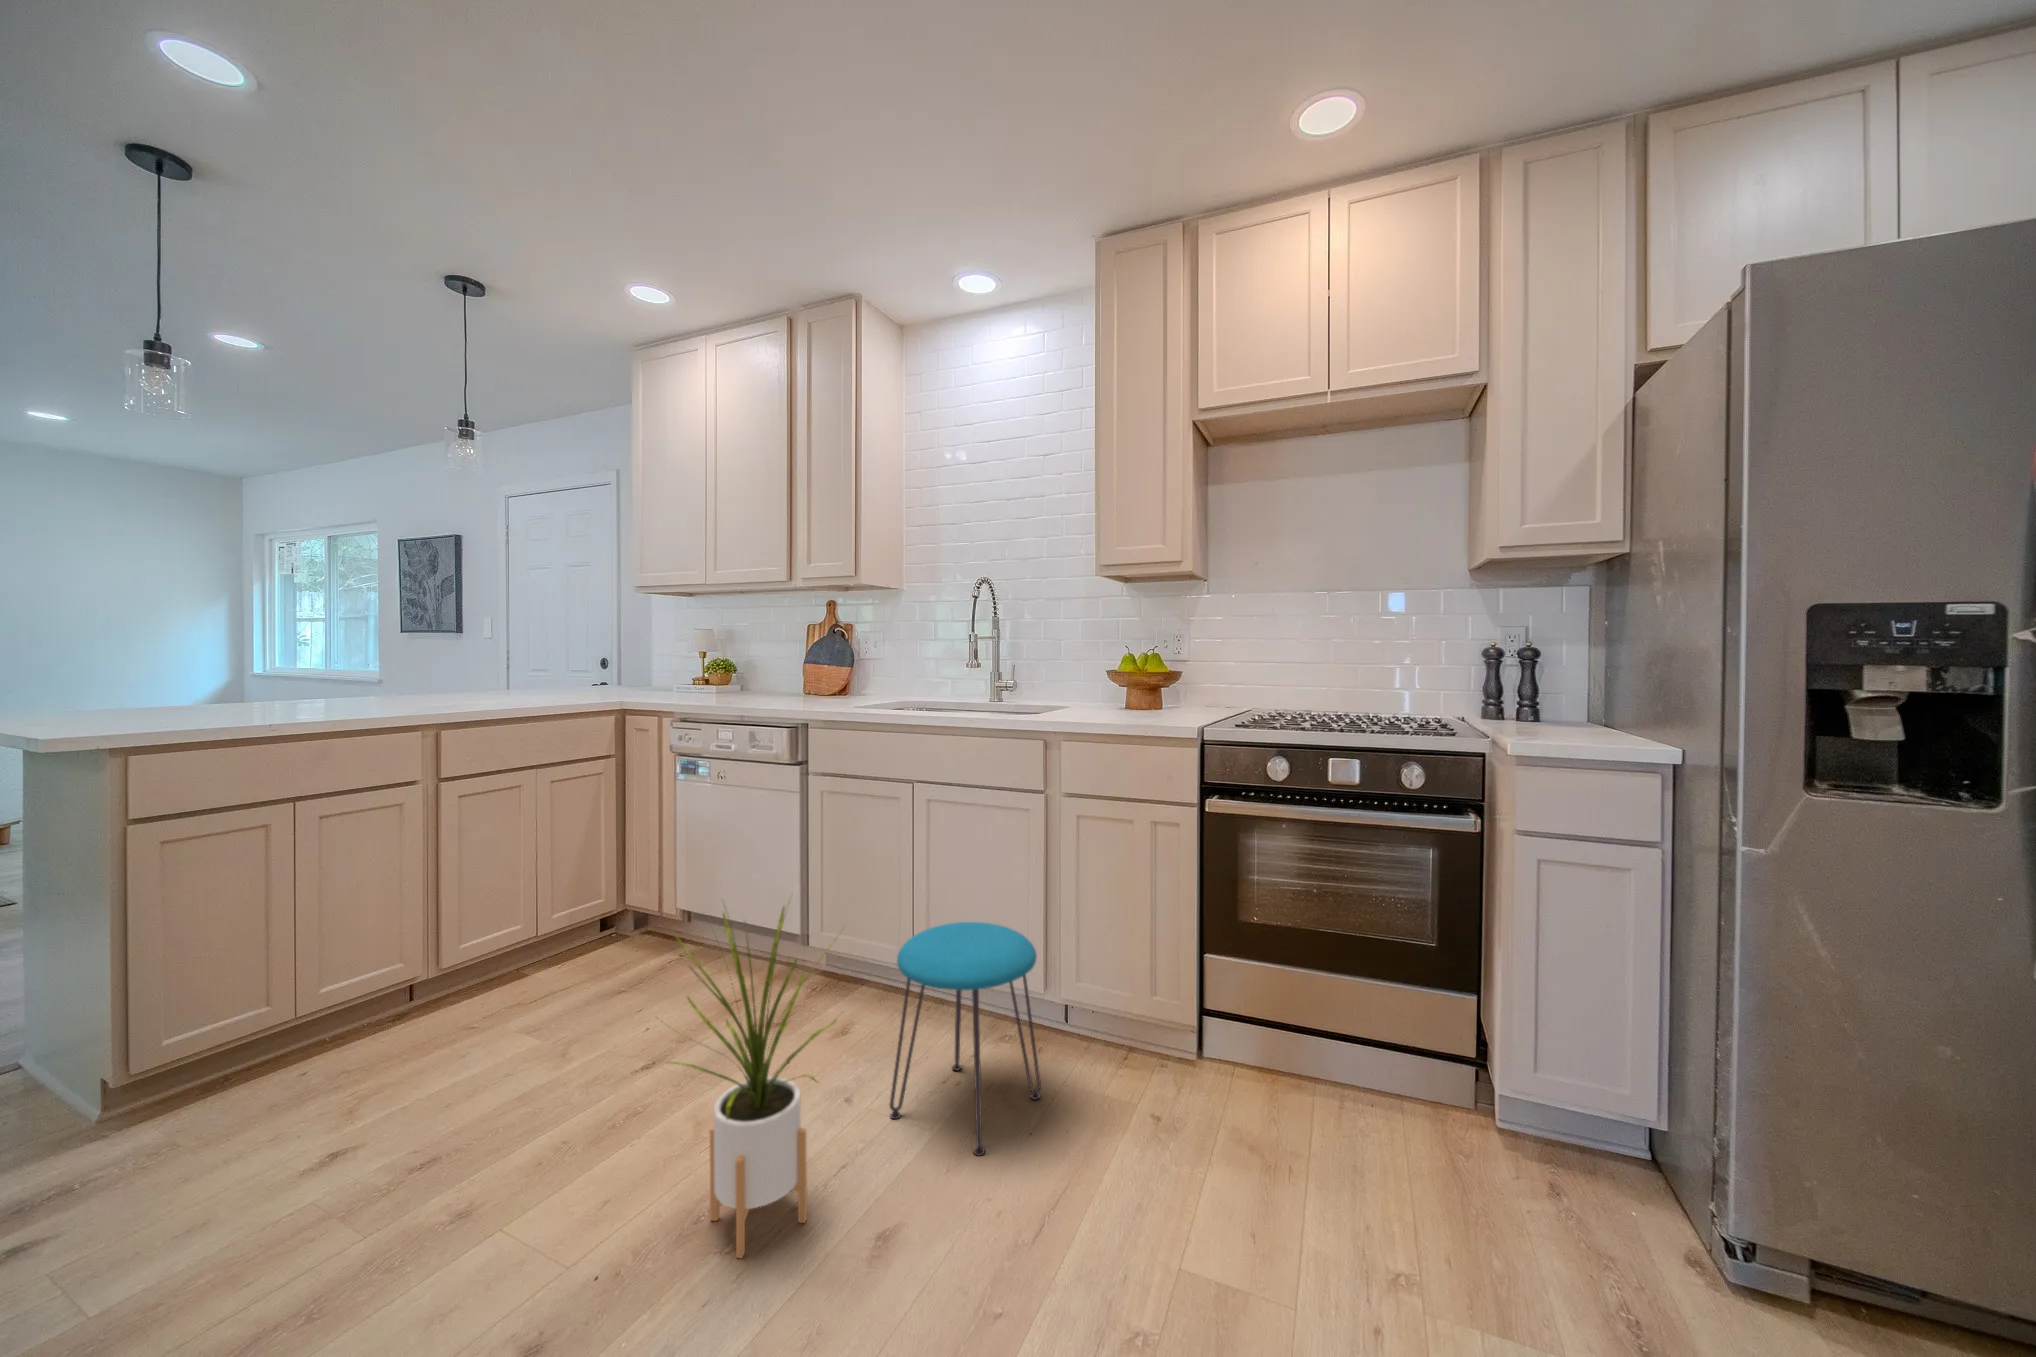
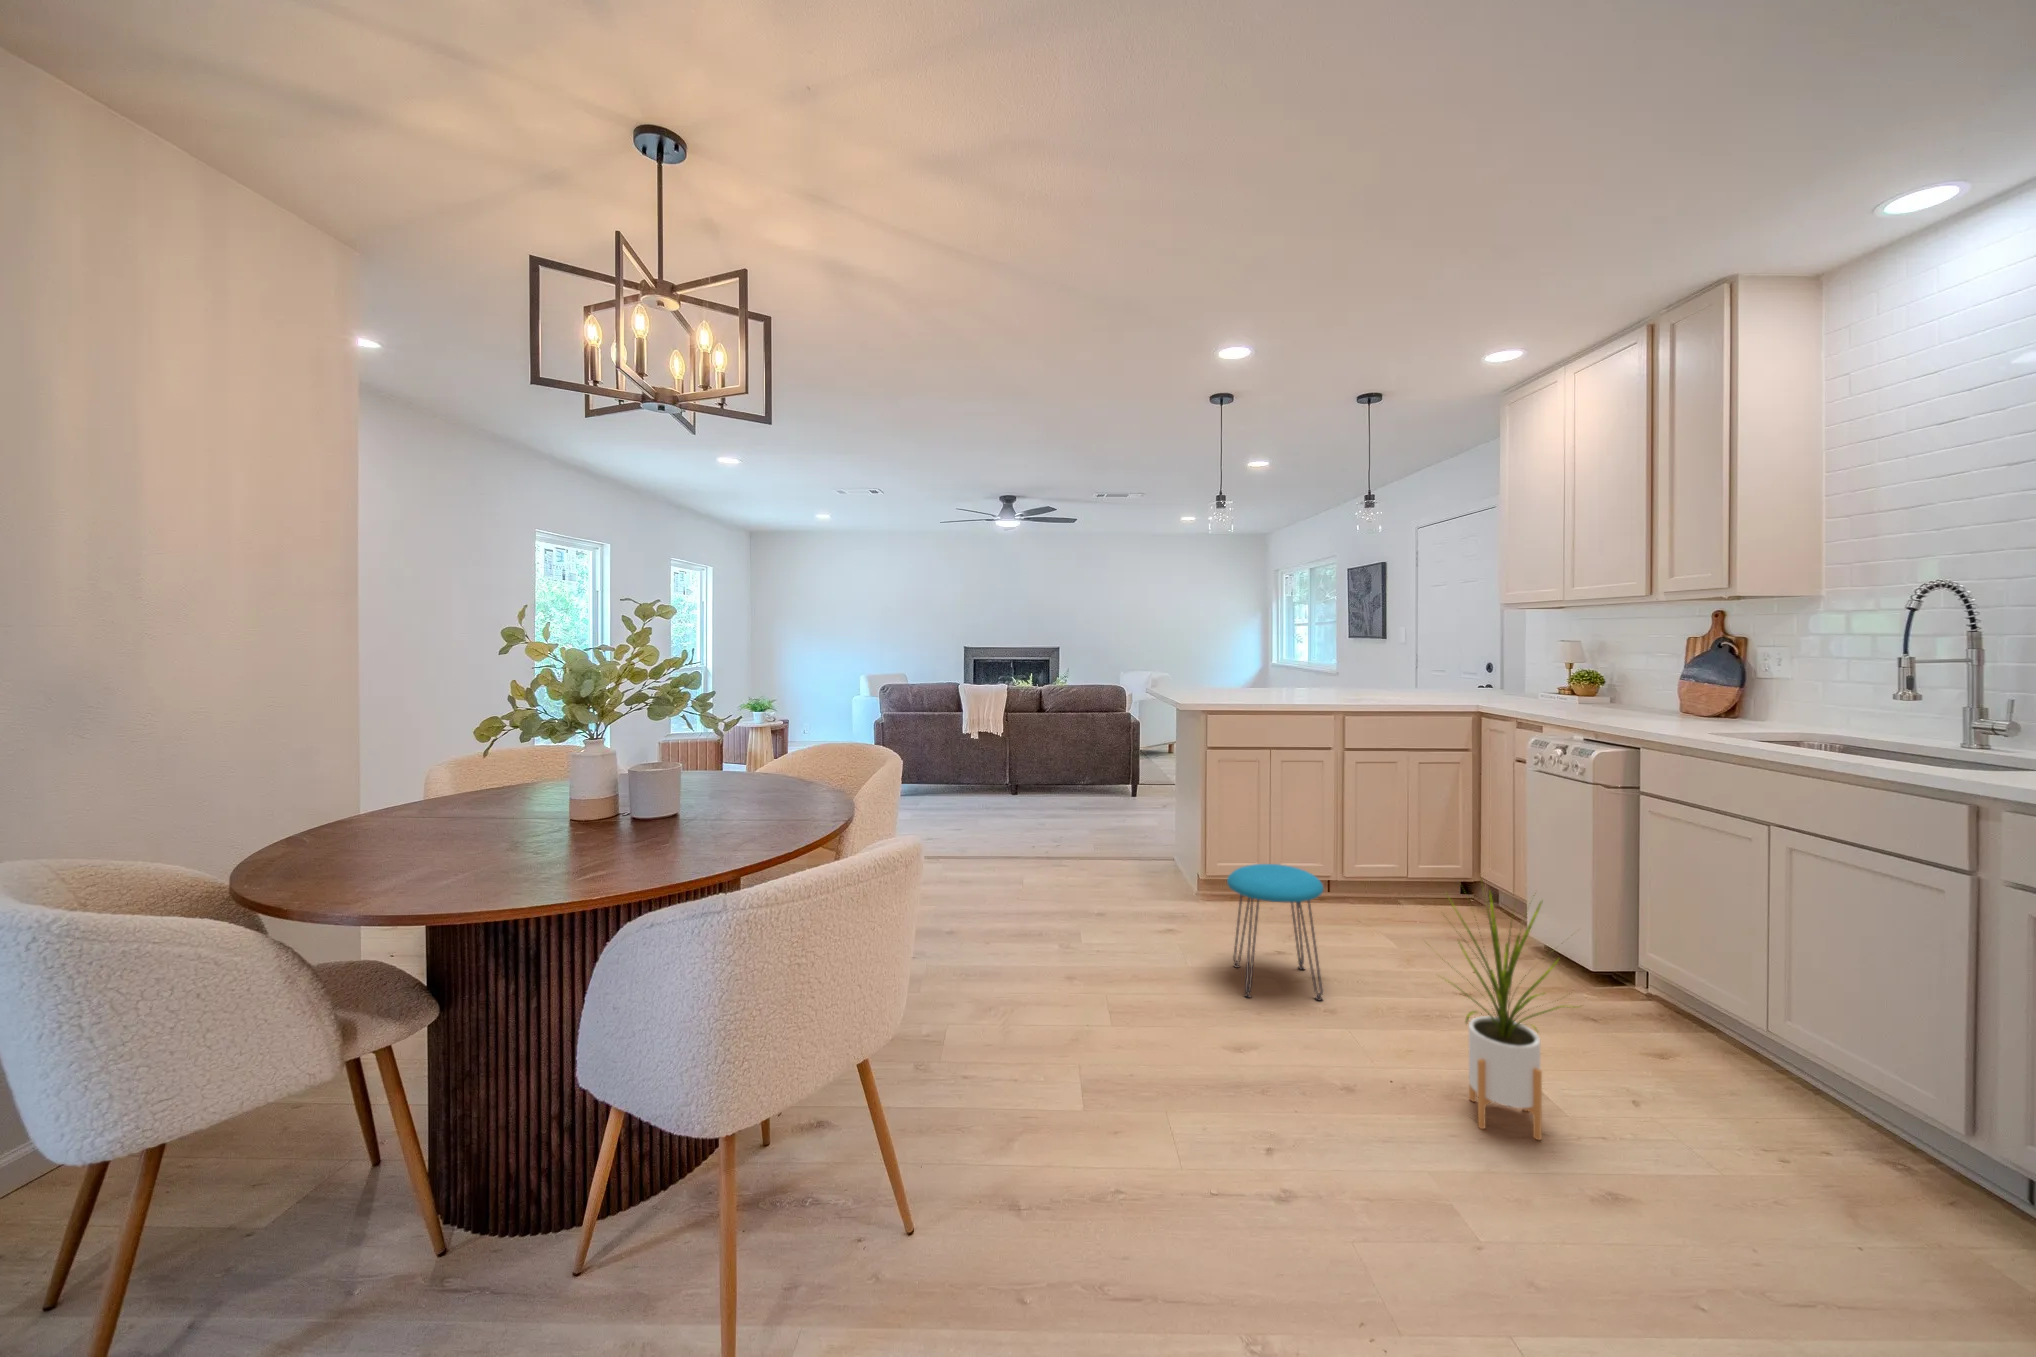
stool: present [889,922,1041,1156] -> present [1227,864,1323,1000]

